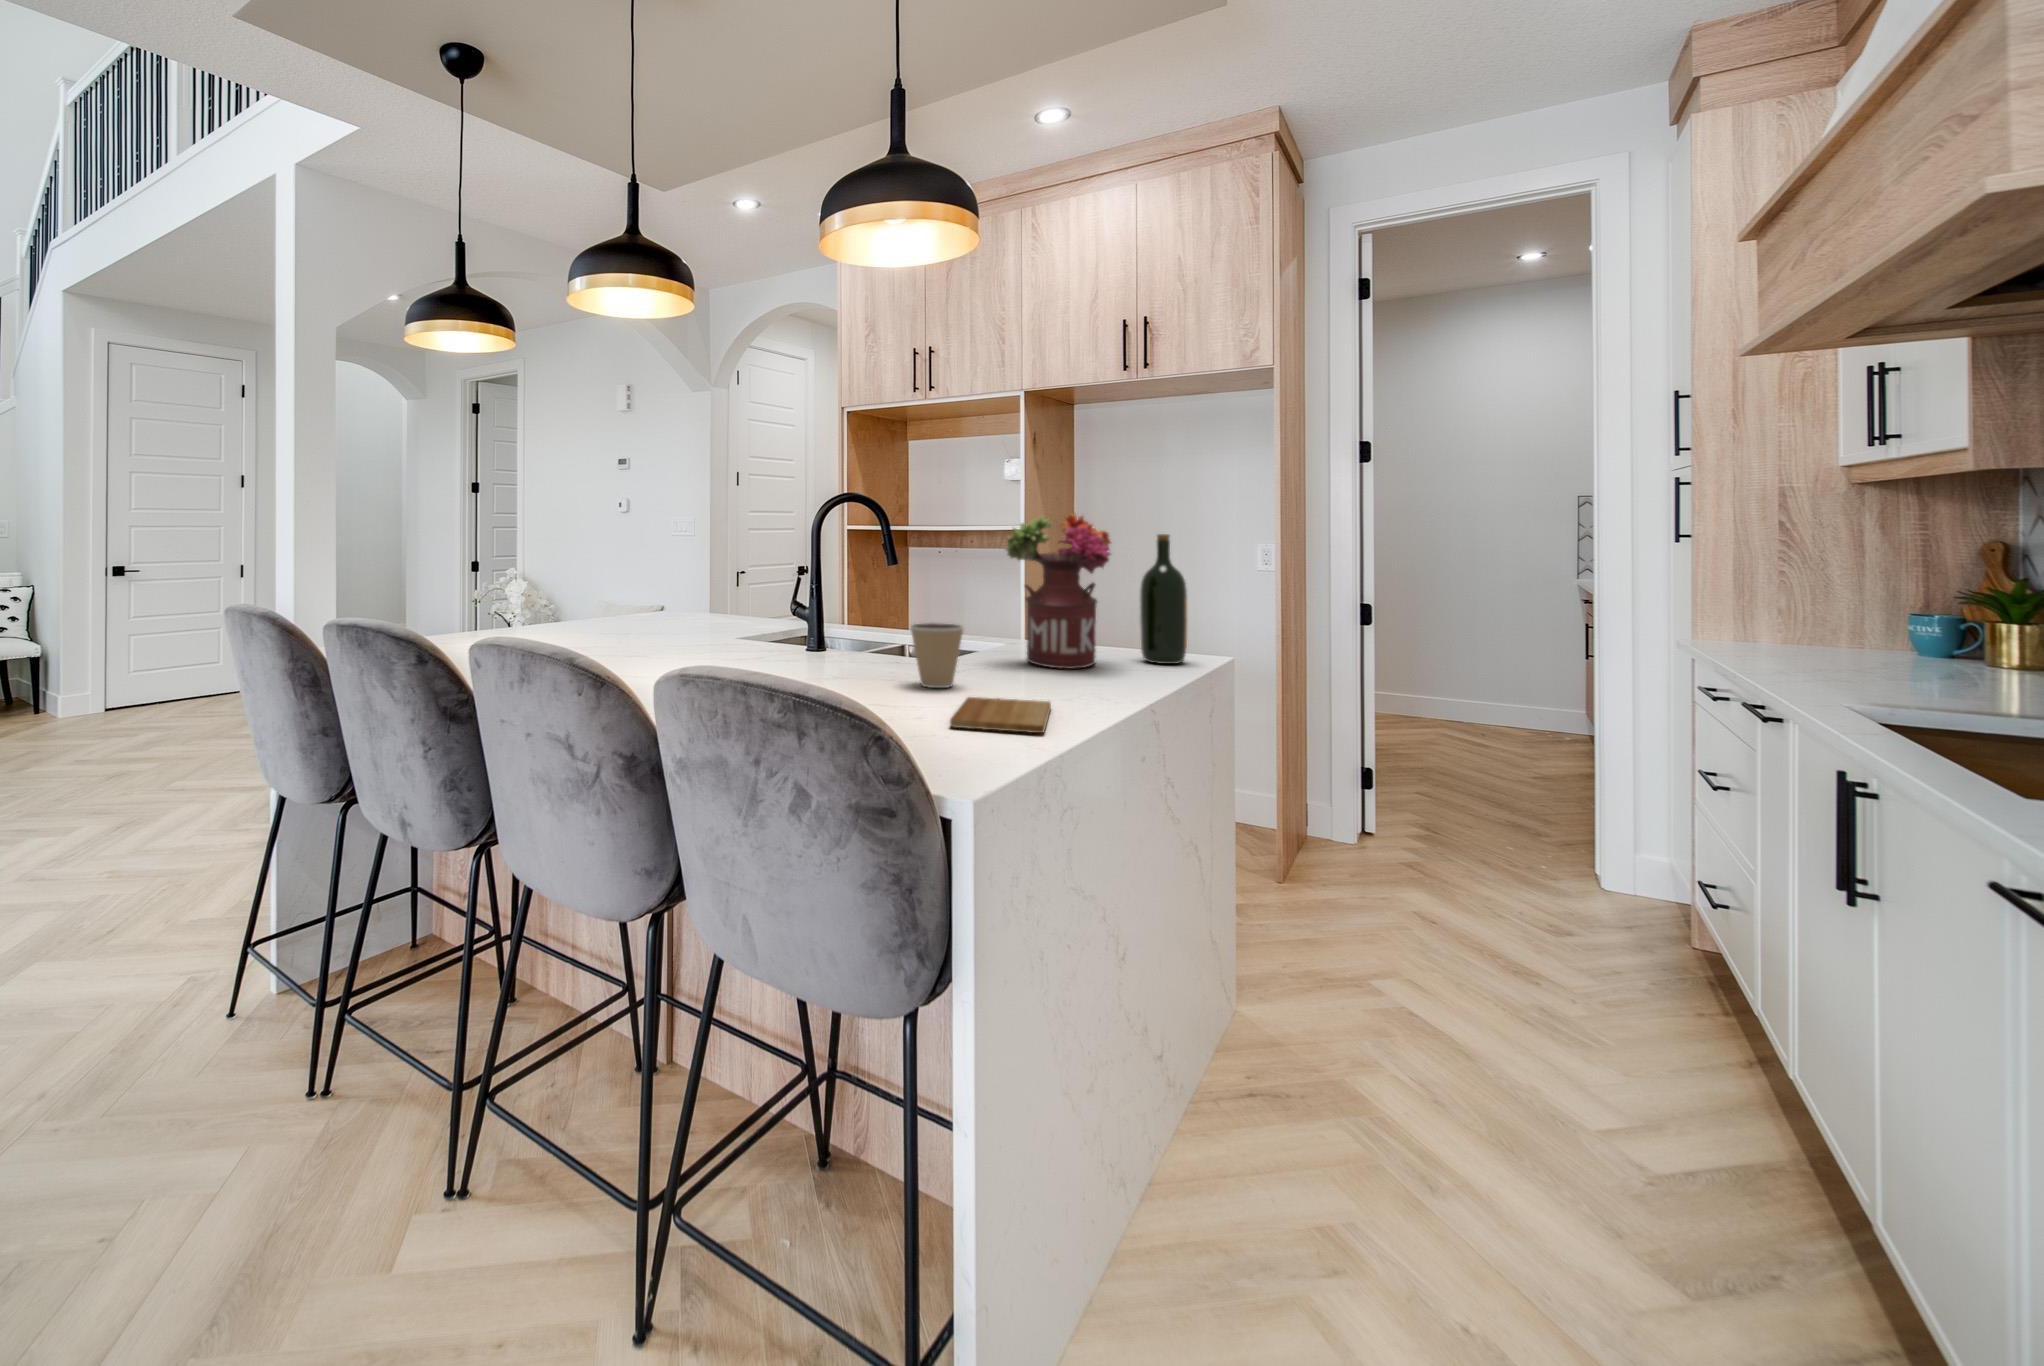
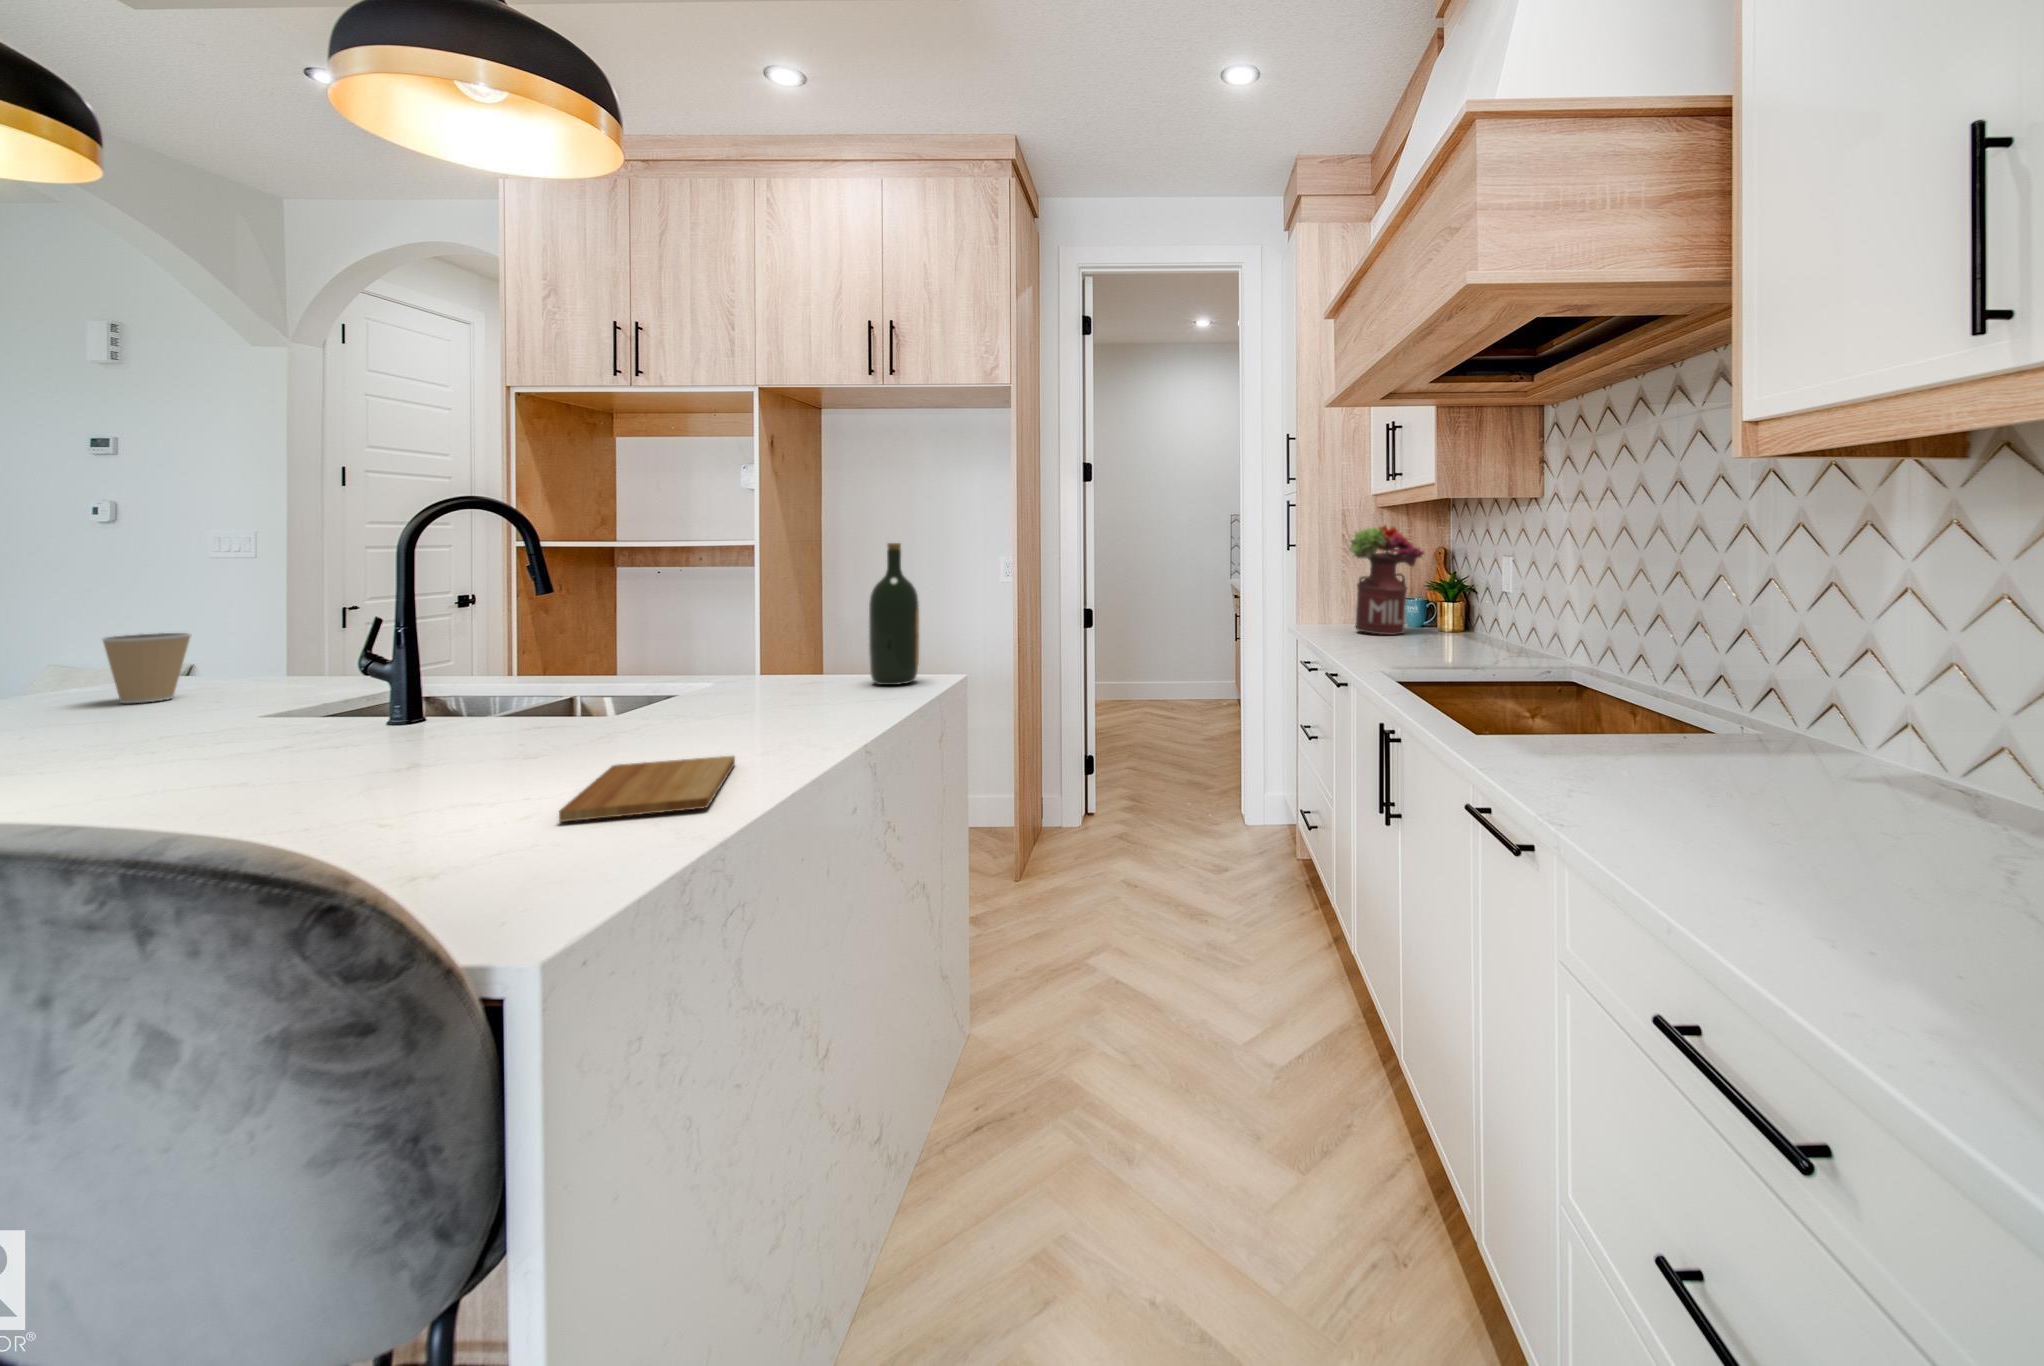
flower arrangement: present [1006,514,1111,669] -> present [1350,525,1424,635]
coffee cup: present [911,623,963,688] -> present [103,633,191,703]

